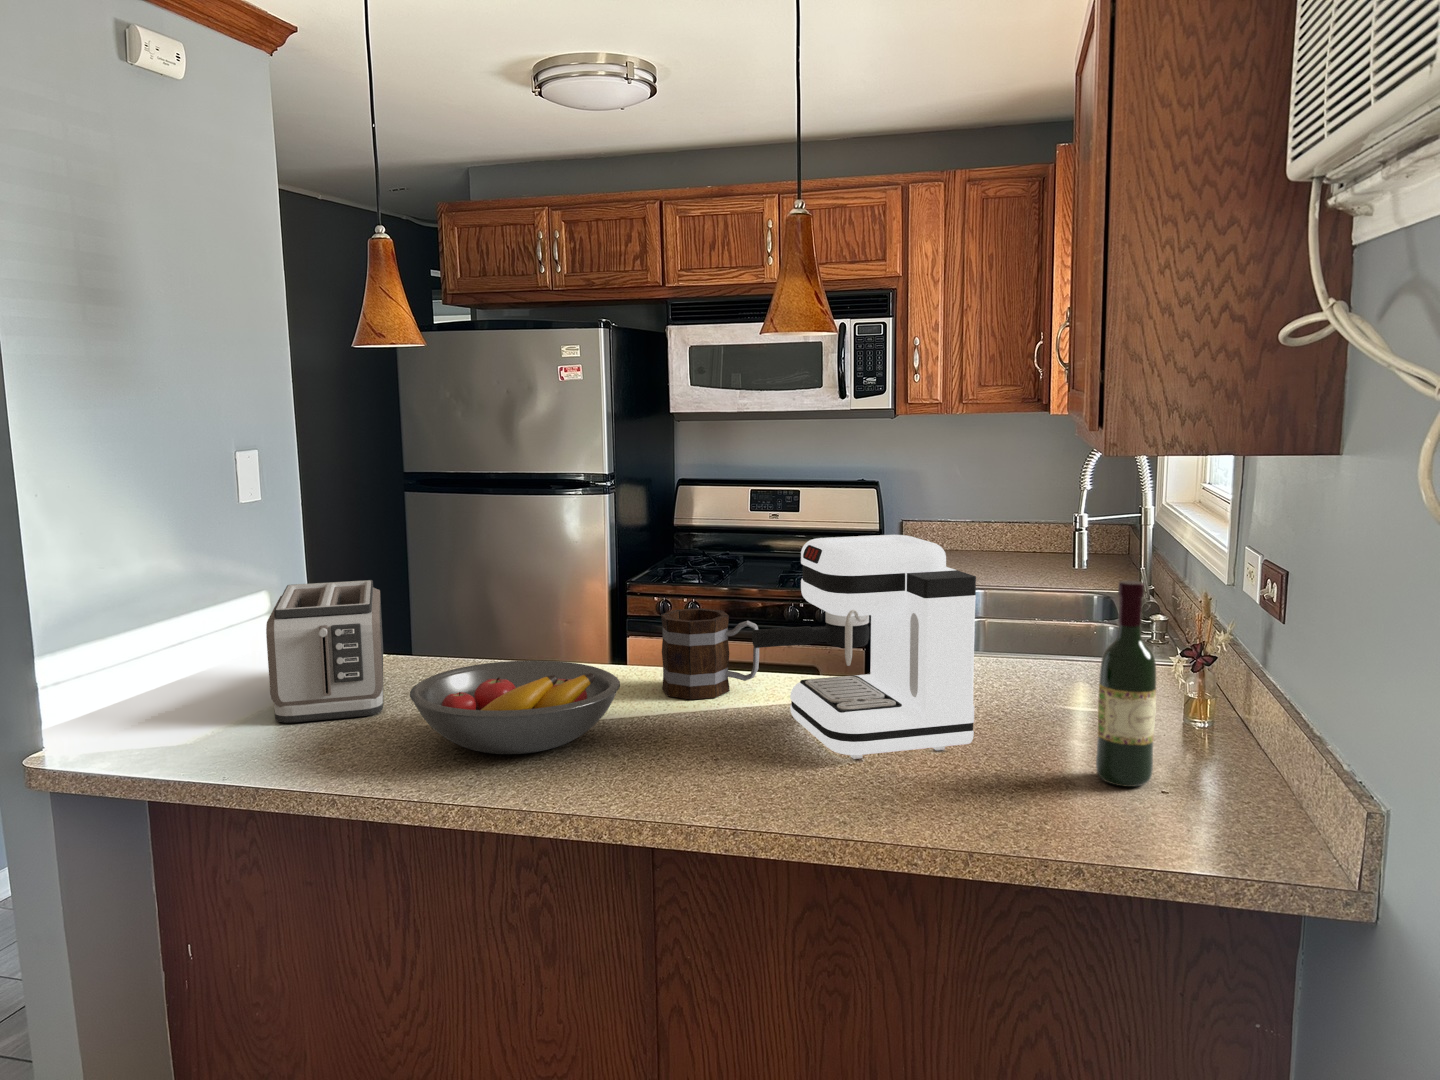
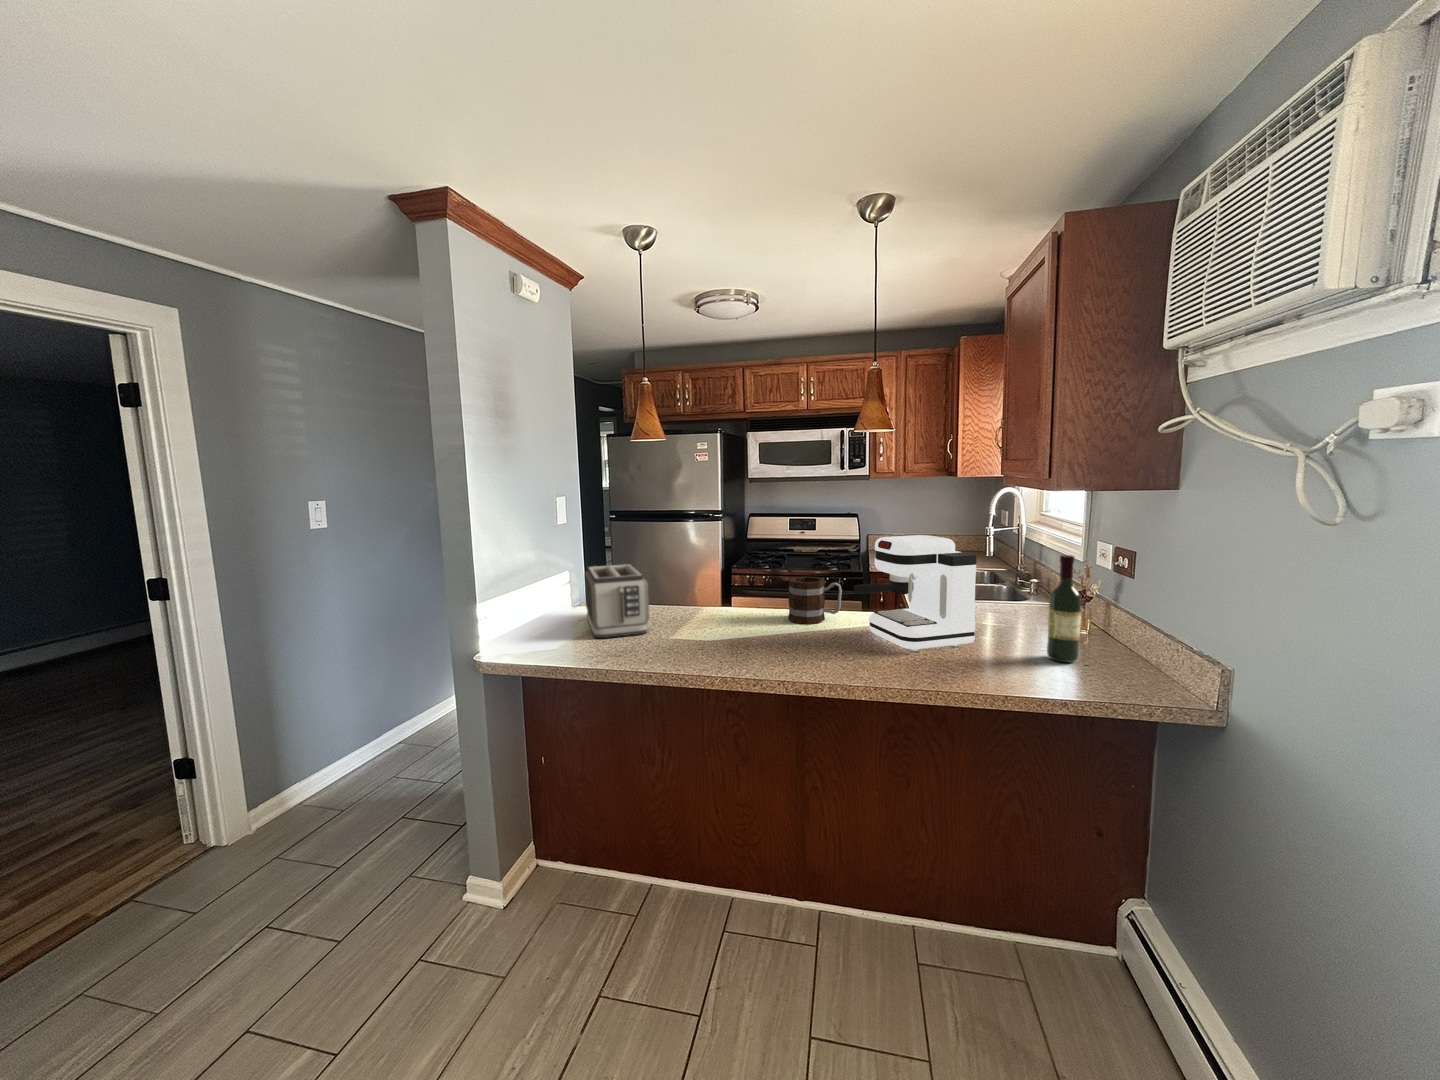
fruit bowl: present [410,660,620,754] -> none [676,604,785,651]

